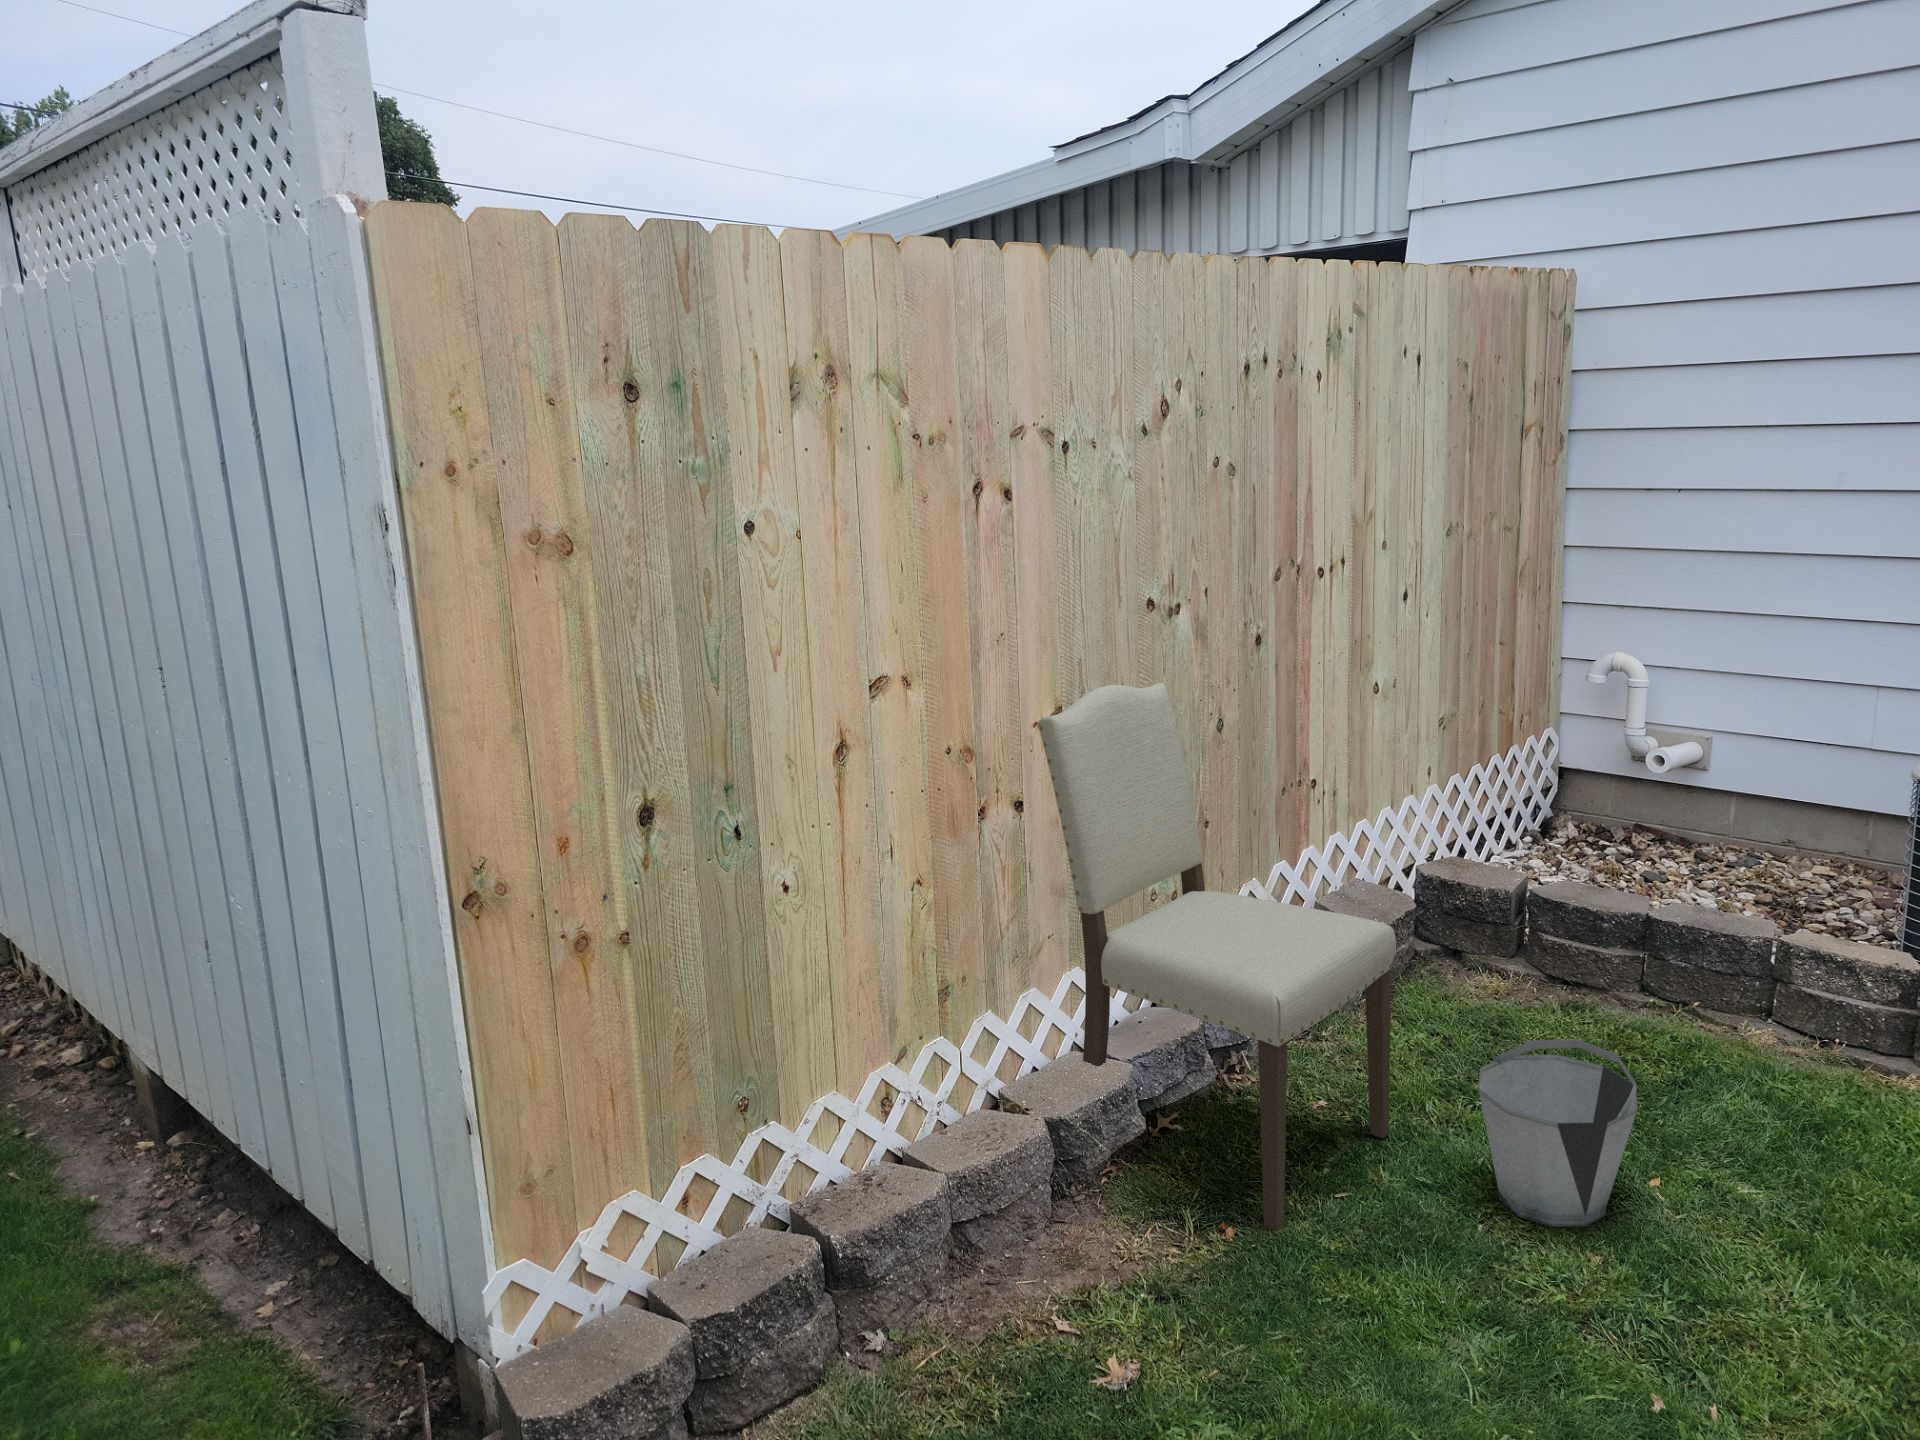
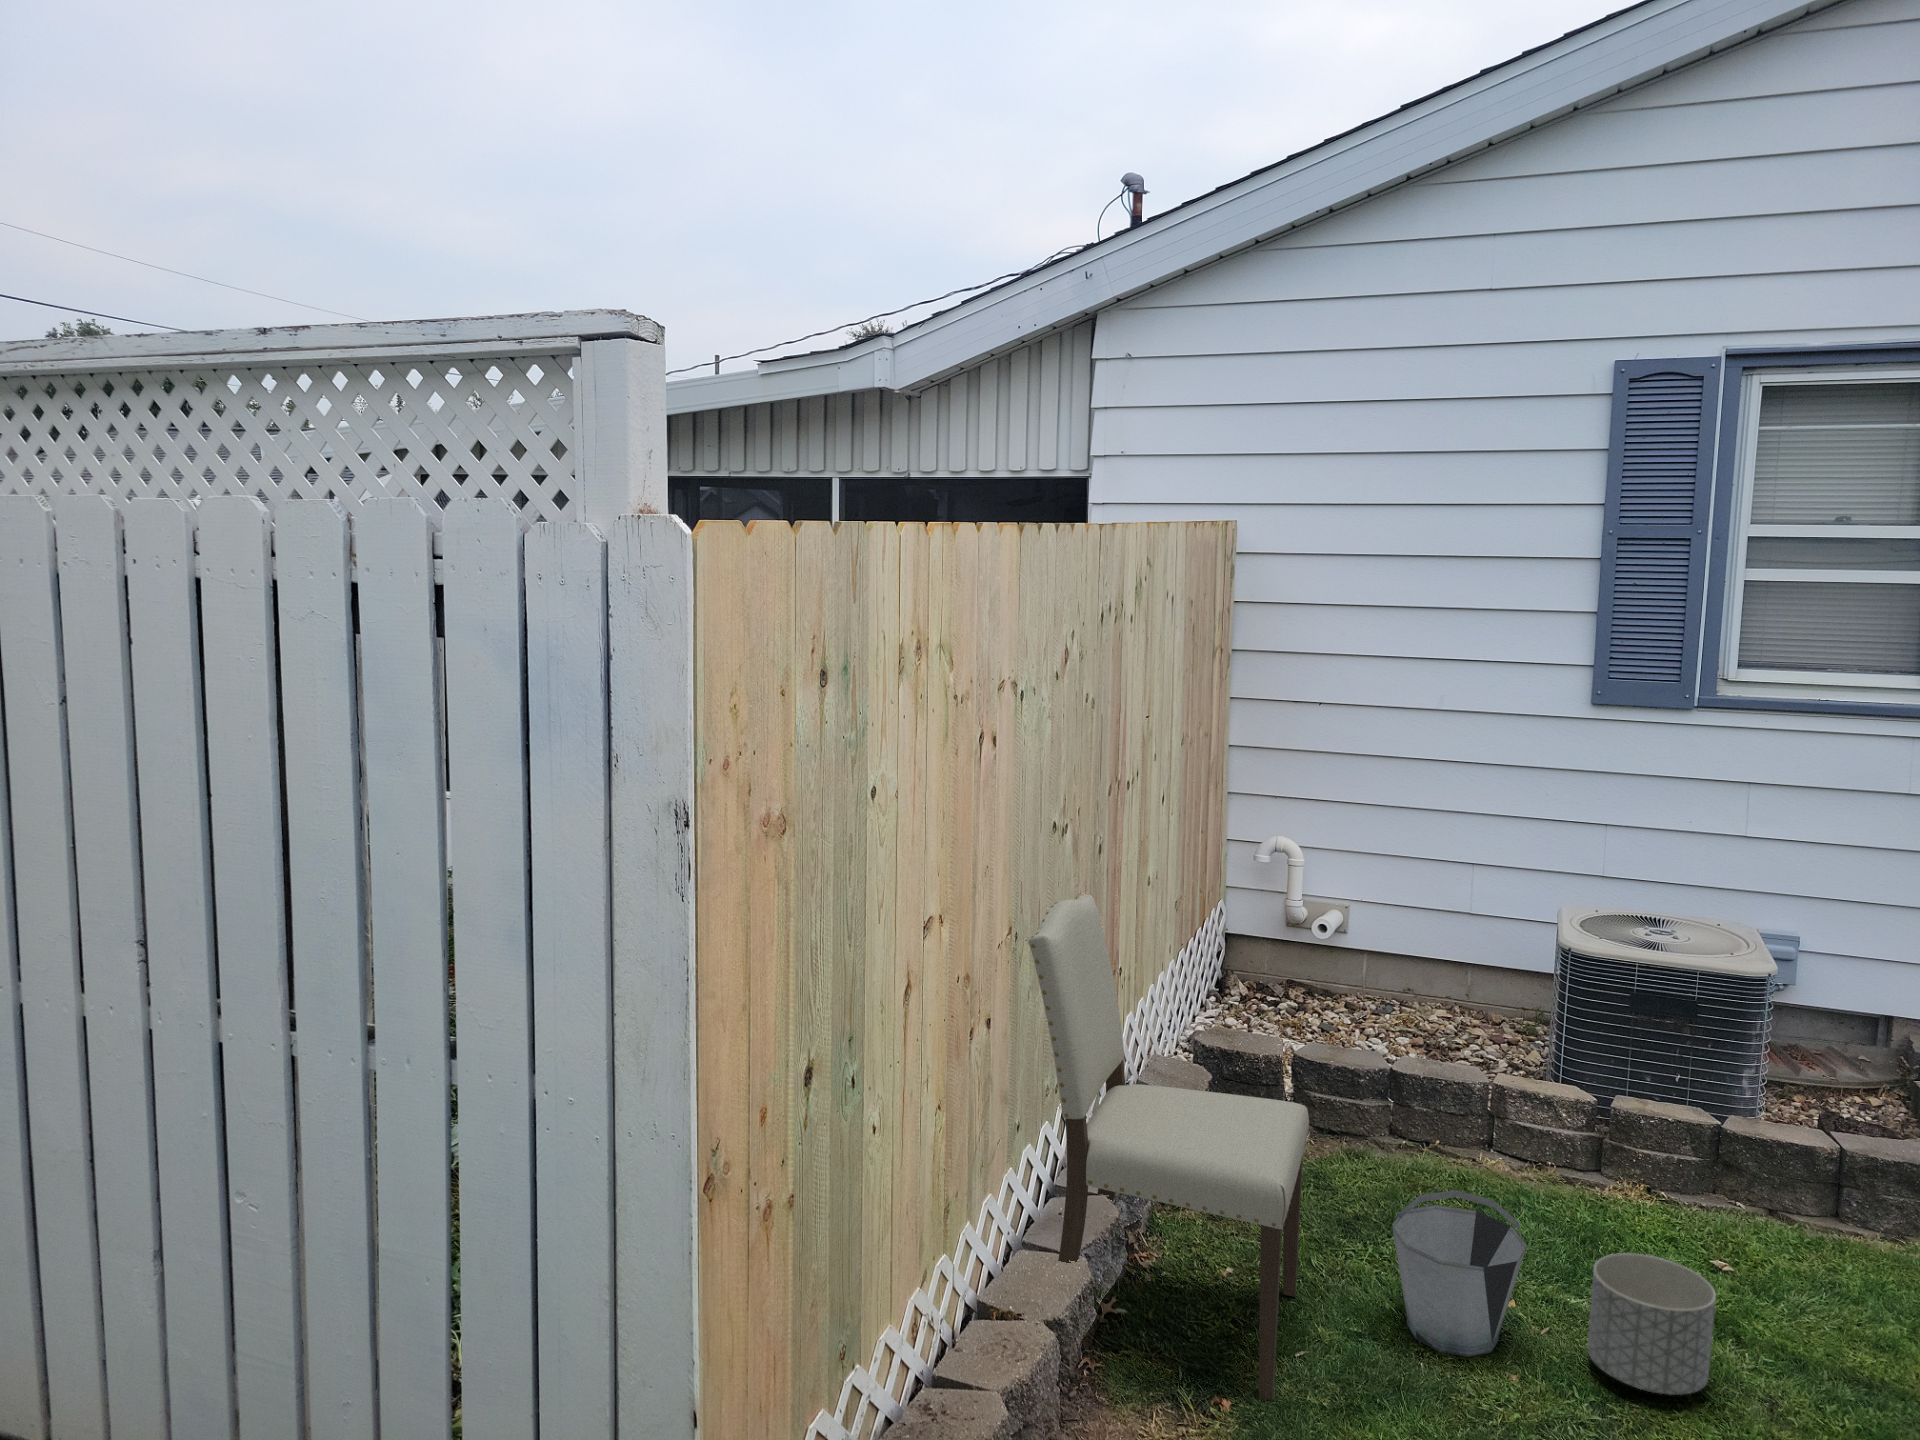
planter: none [1700,1132,1867,1307] -> present [1587,1253,1716,1395]

